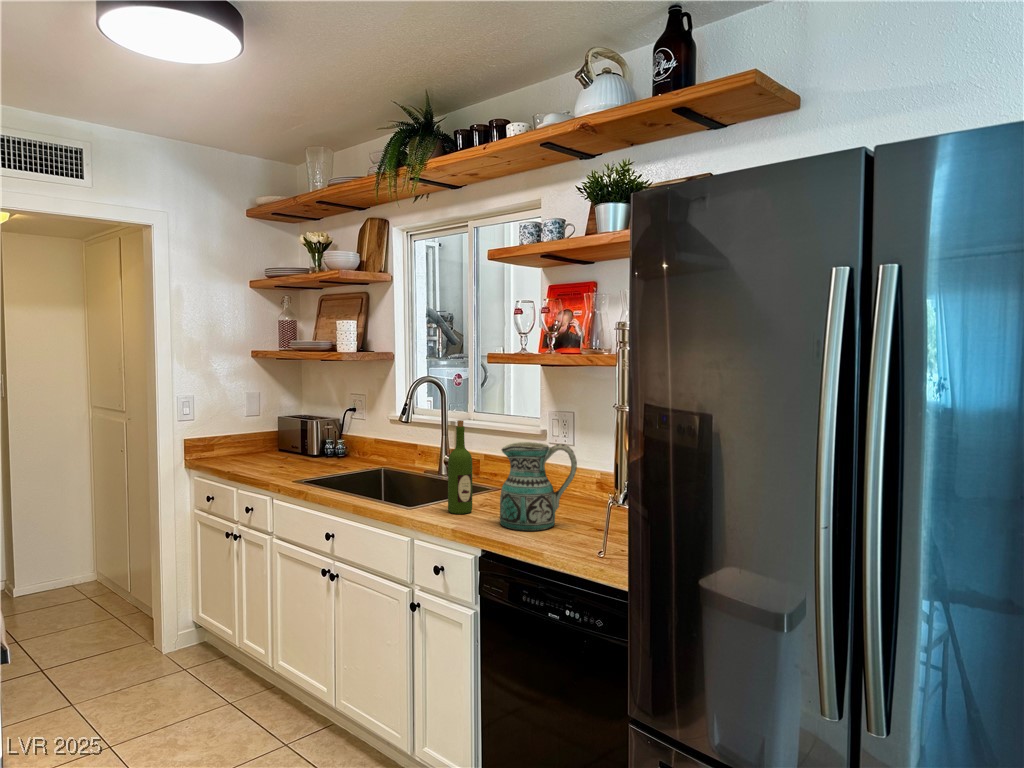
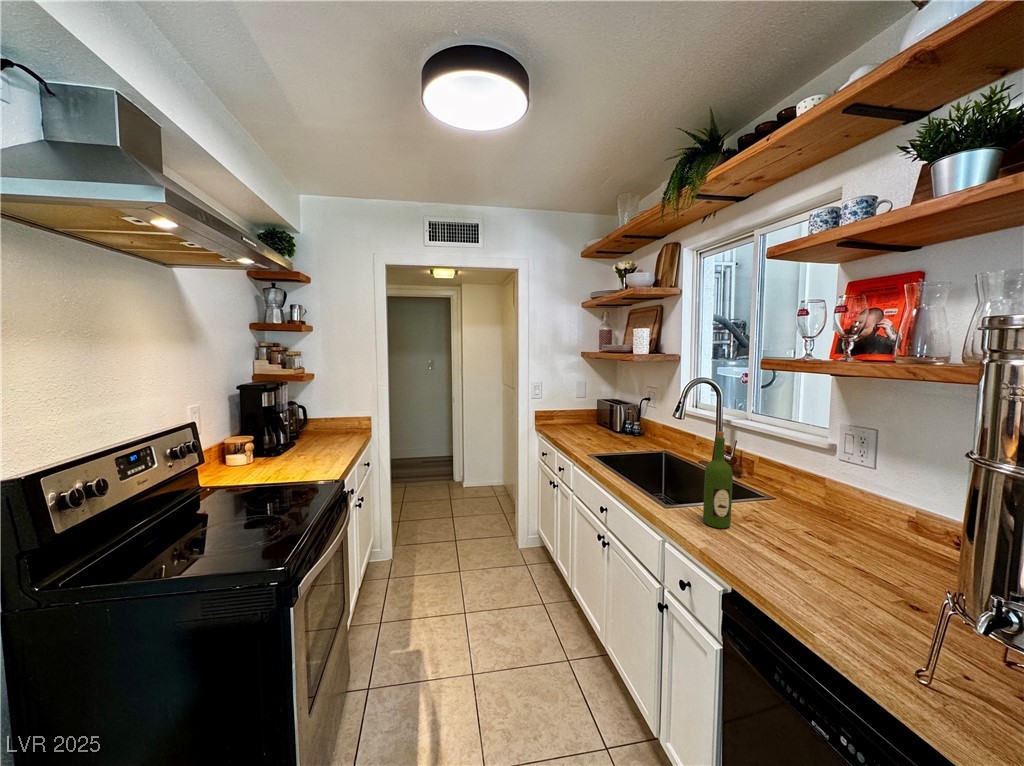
ceramic pitcher: present [500,442,577,531] -> none [759,467,878,583]

